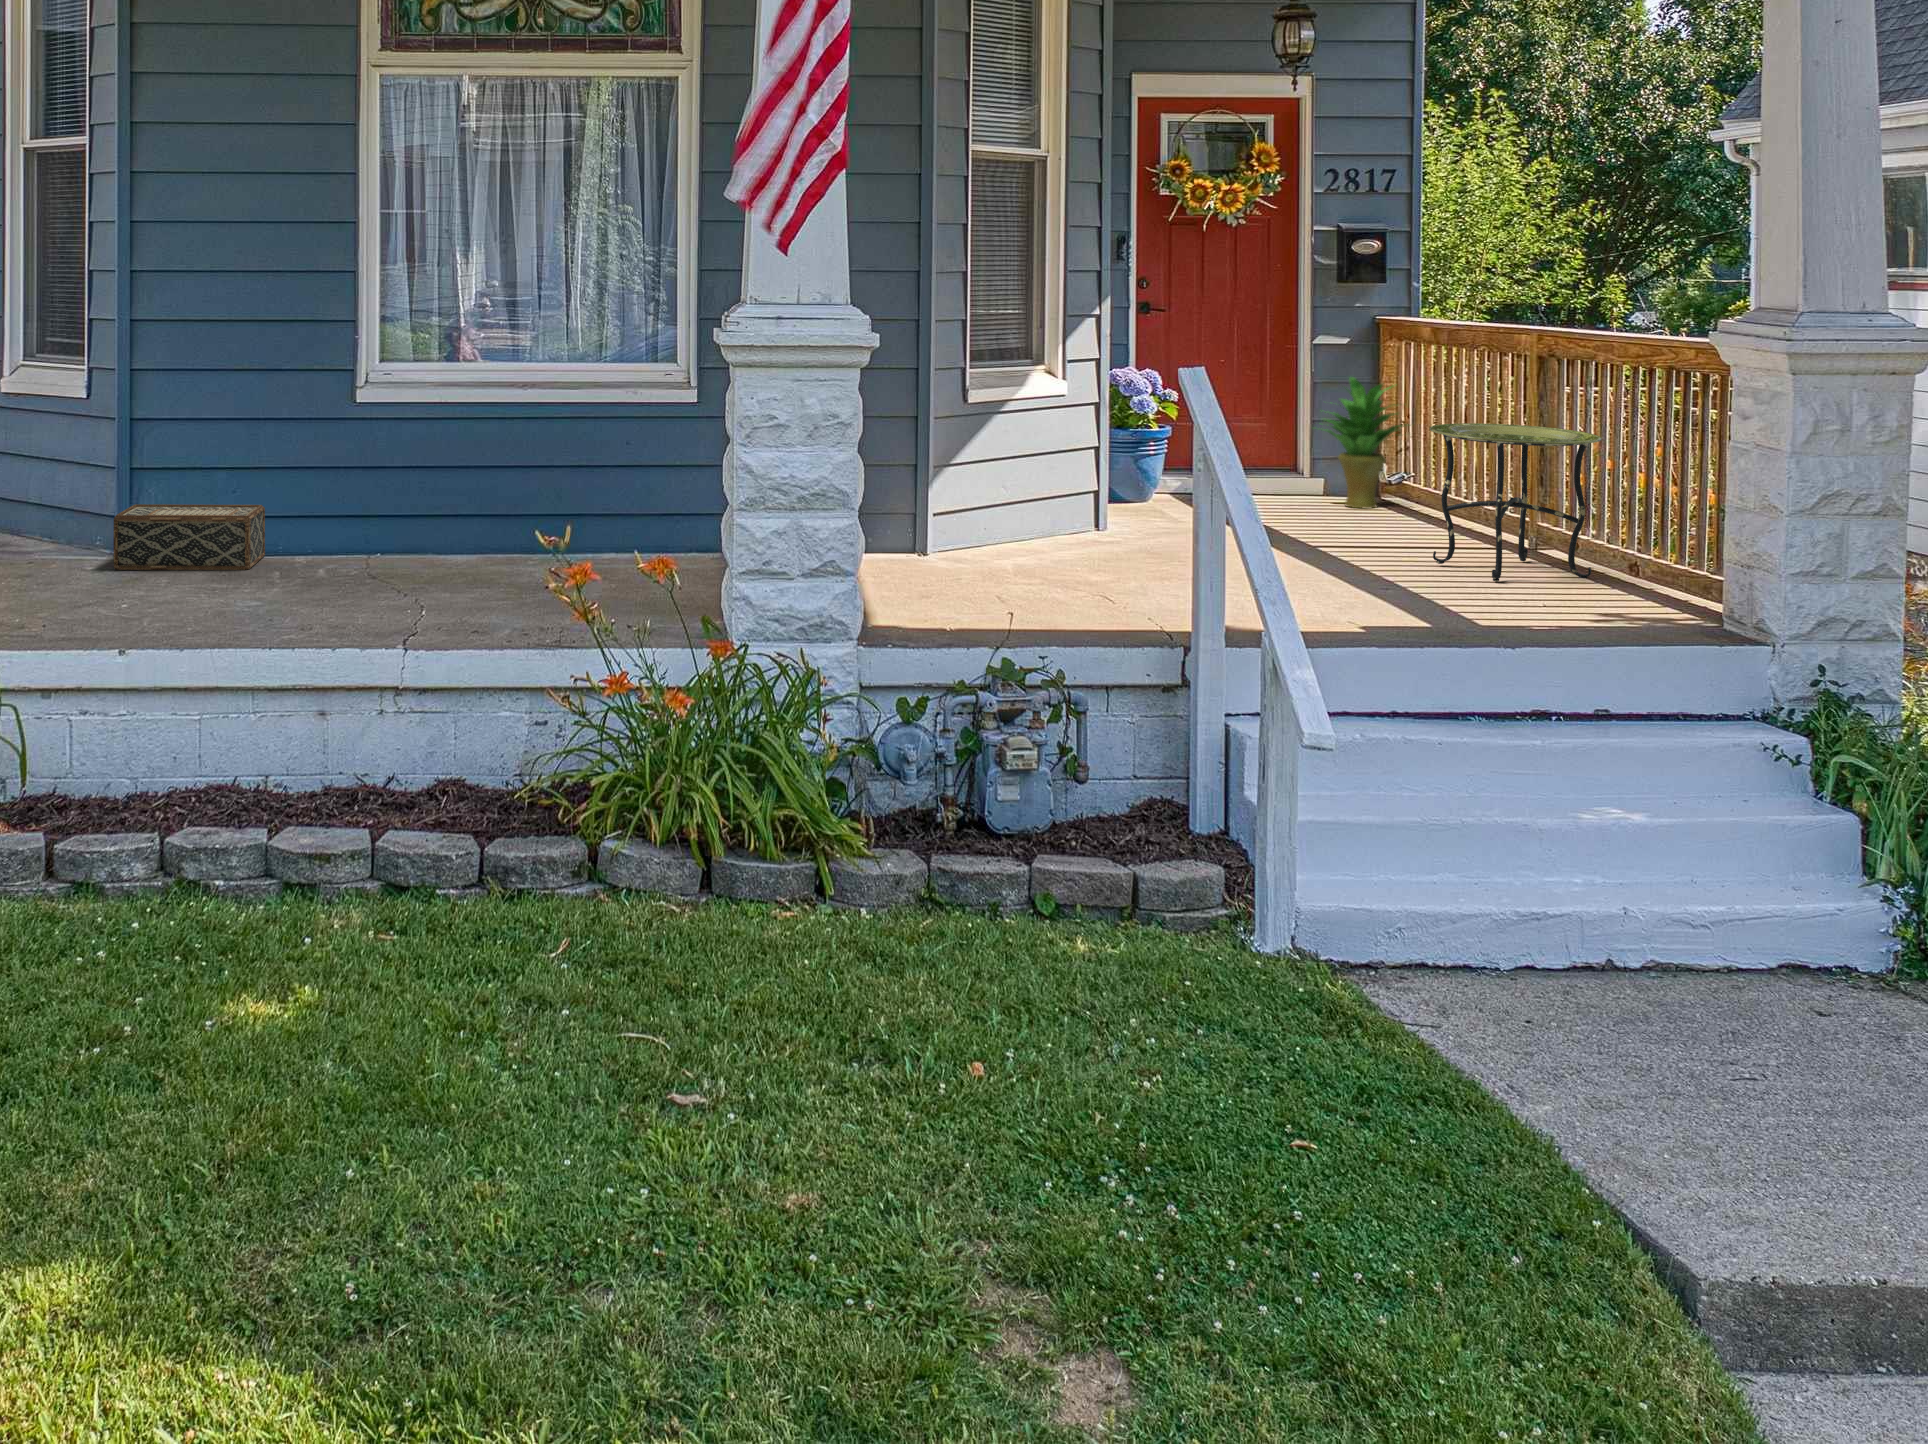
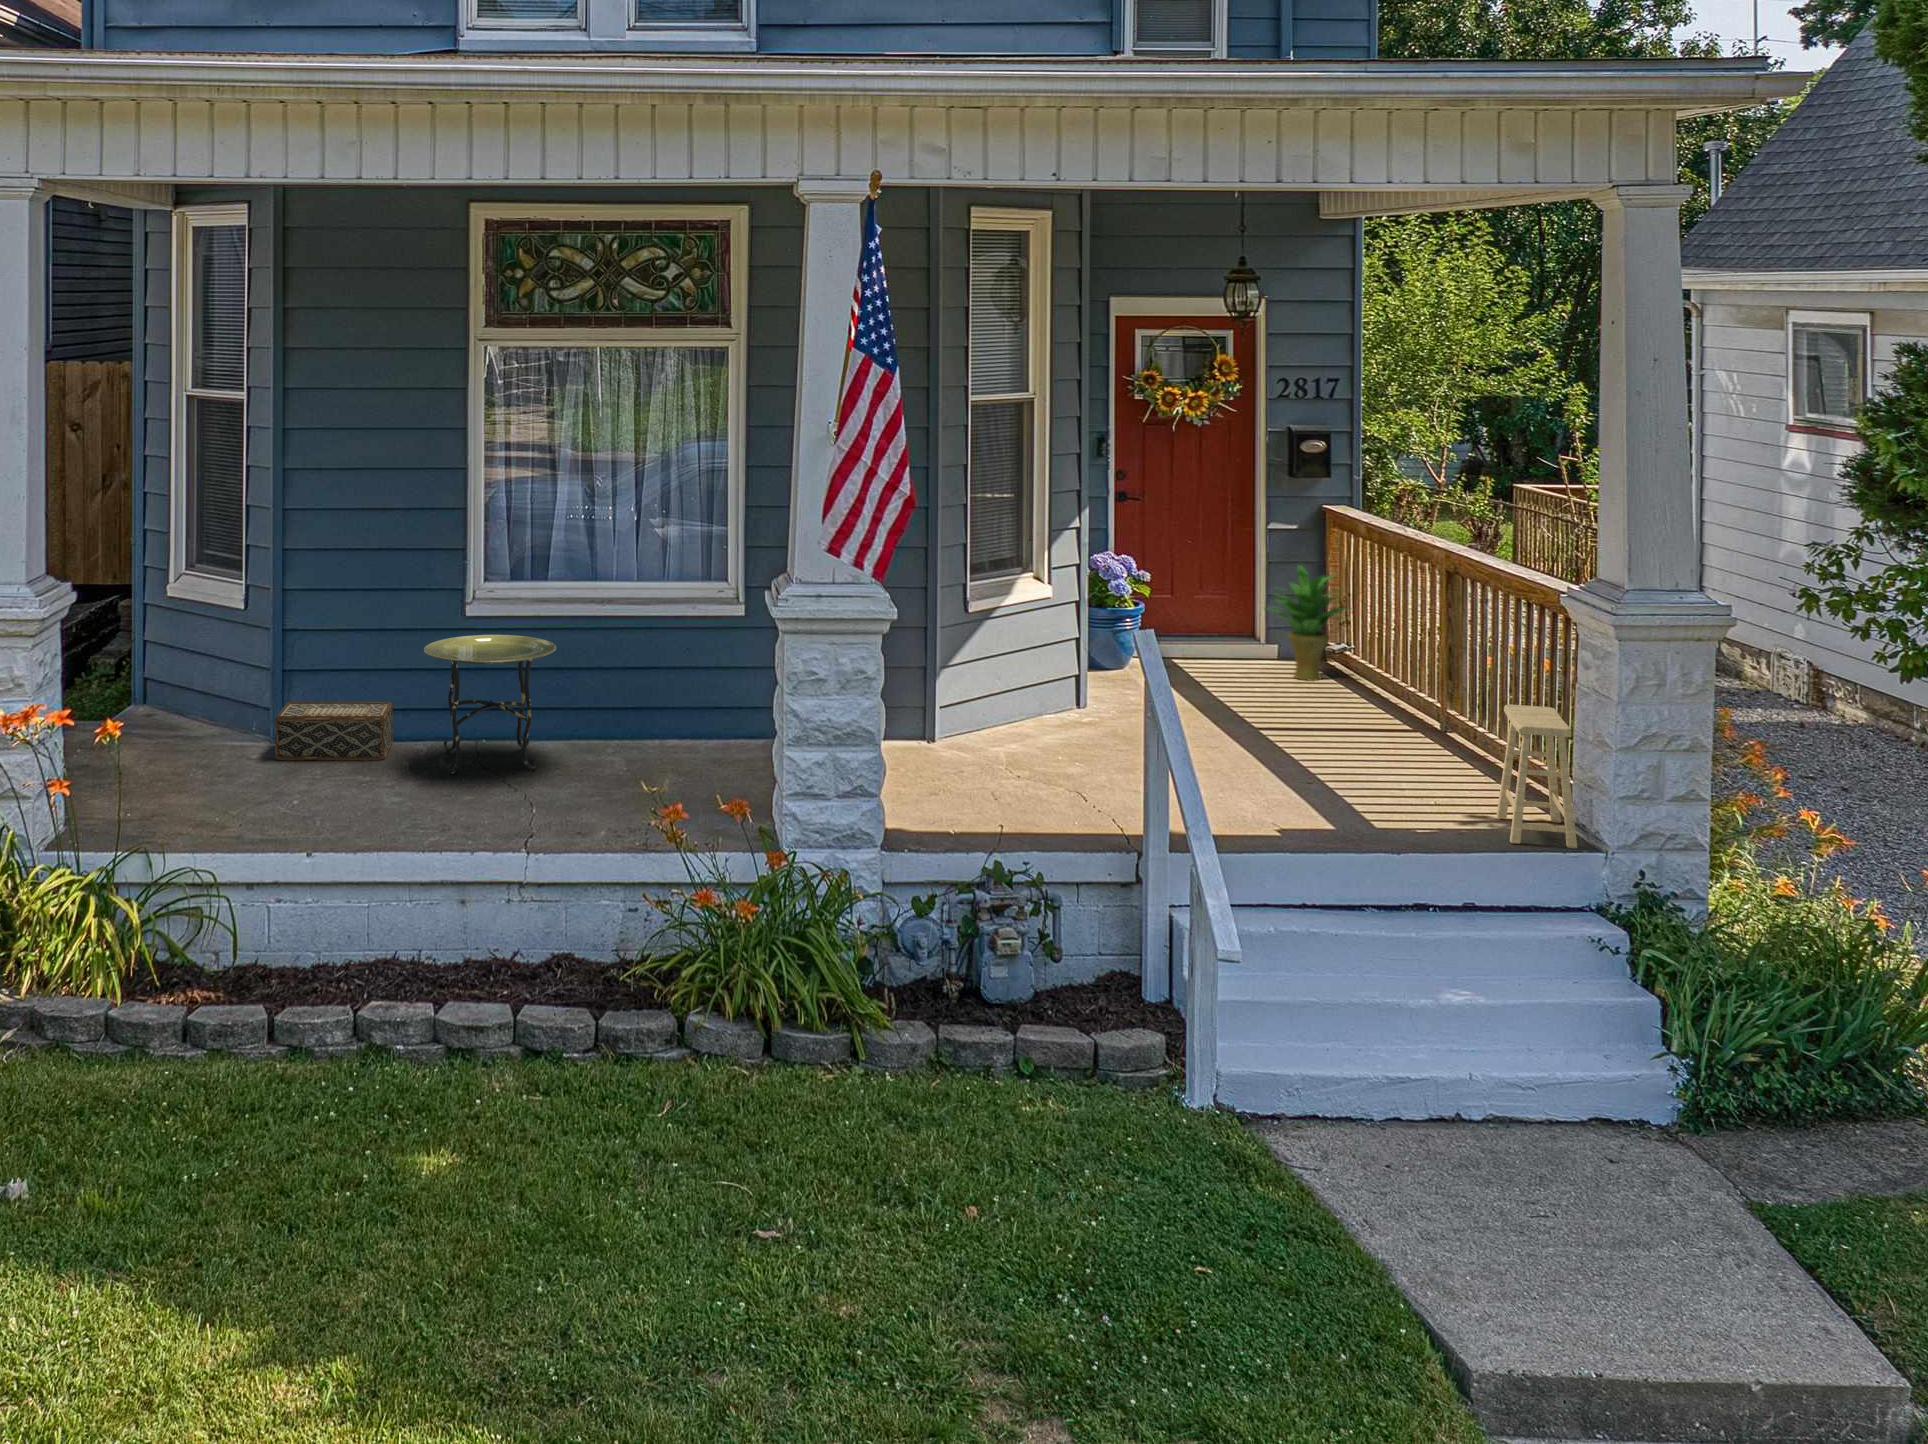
side table: present [1430,423,1602,582] -> present [424,635,556,774]
footstool: none [1623,475,1734,643] -> present [1497,704,1577,848]

